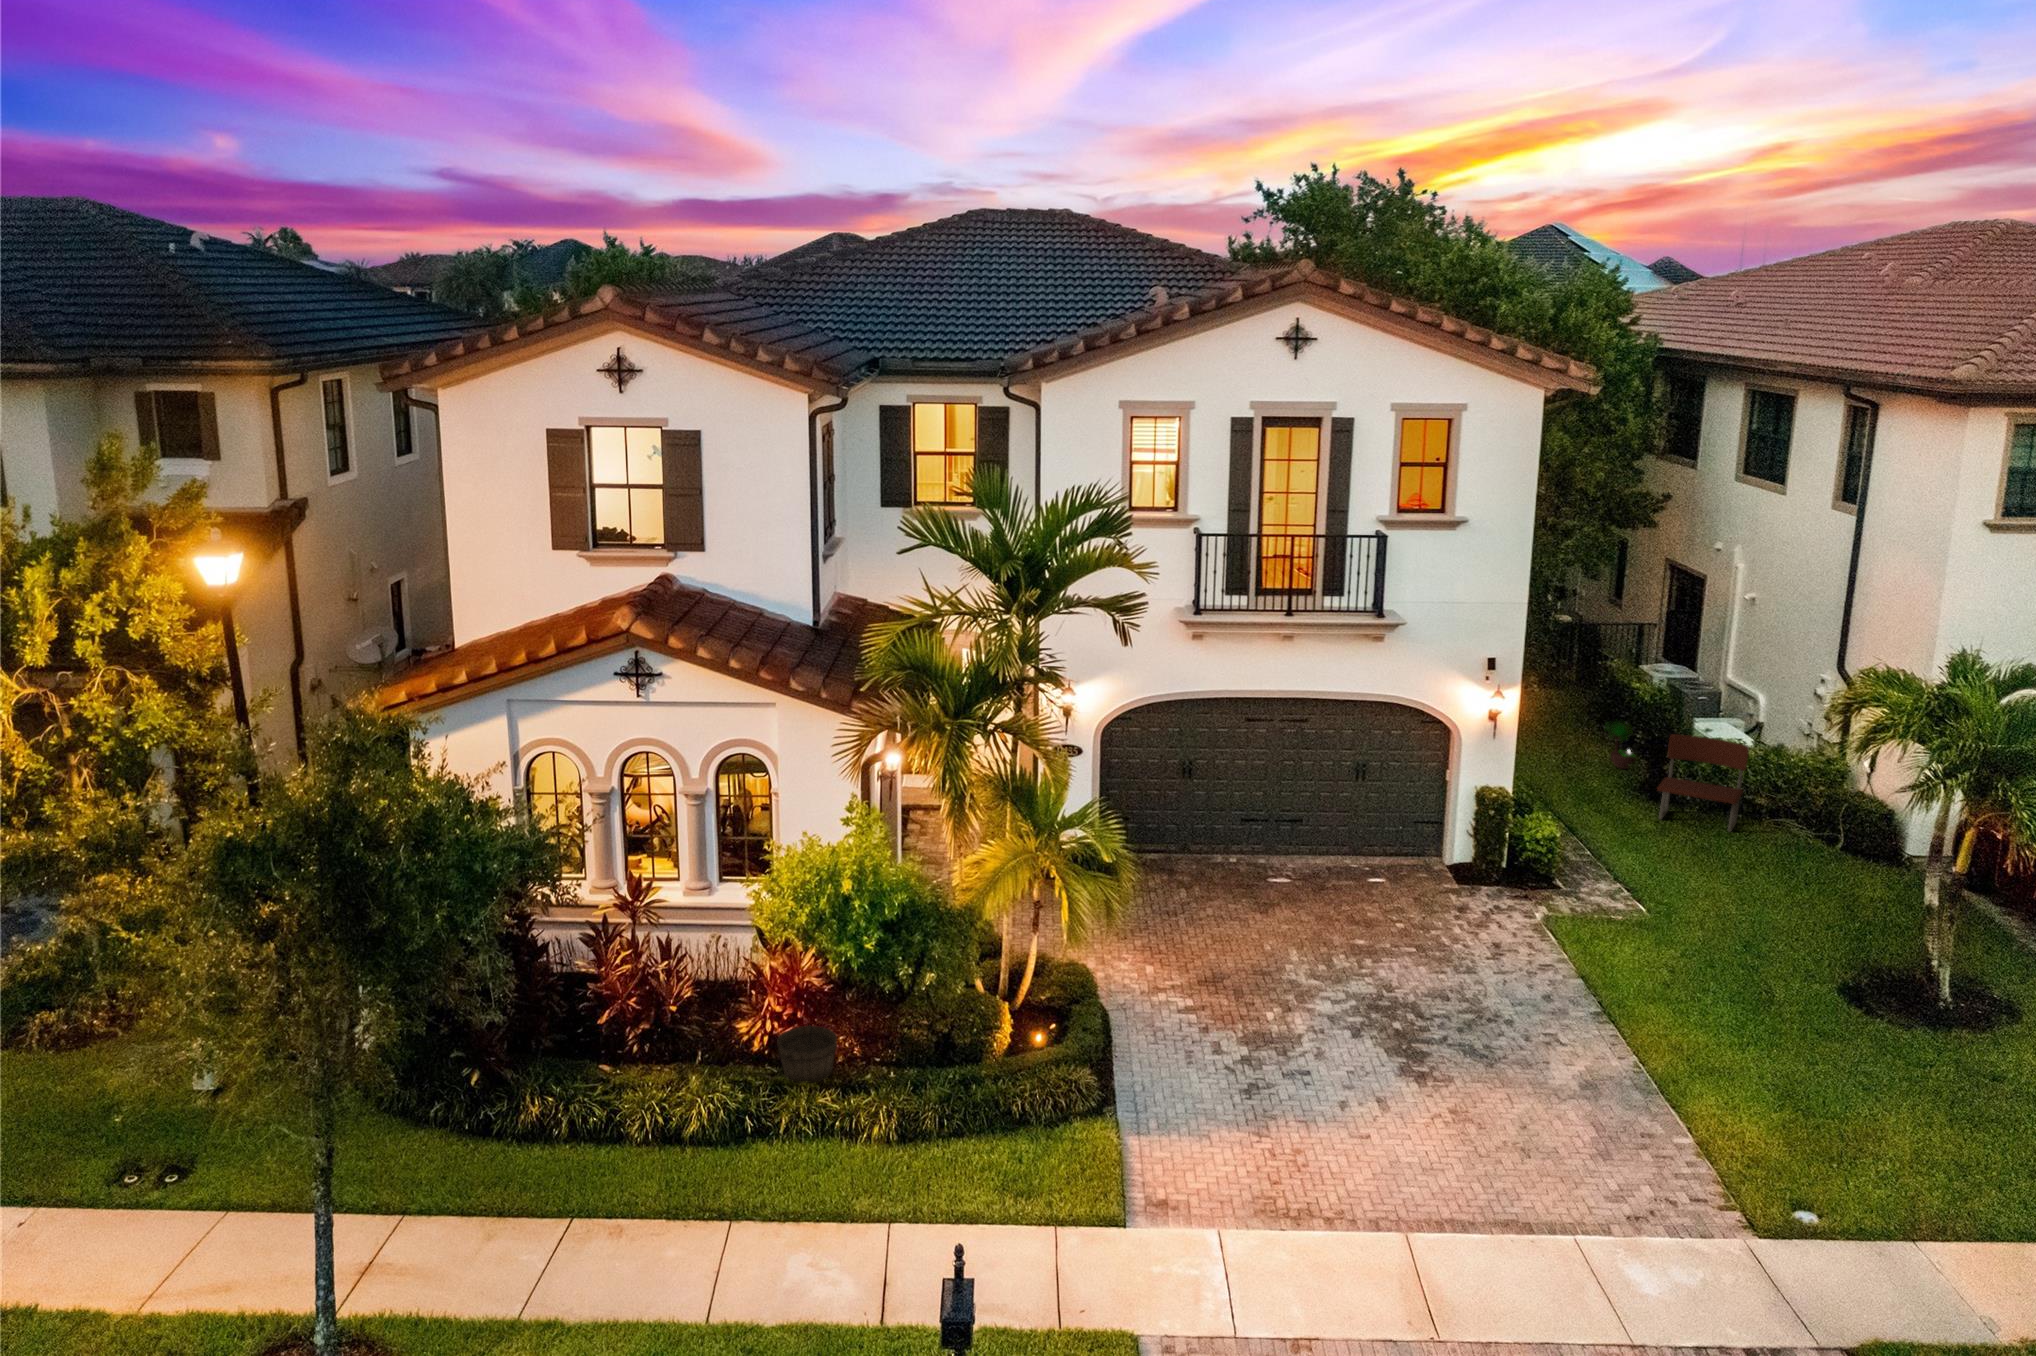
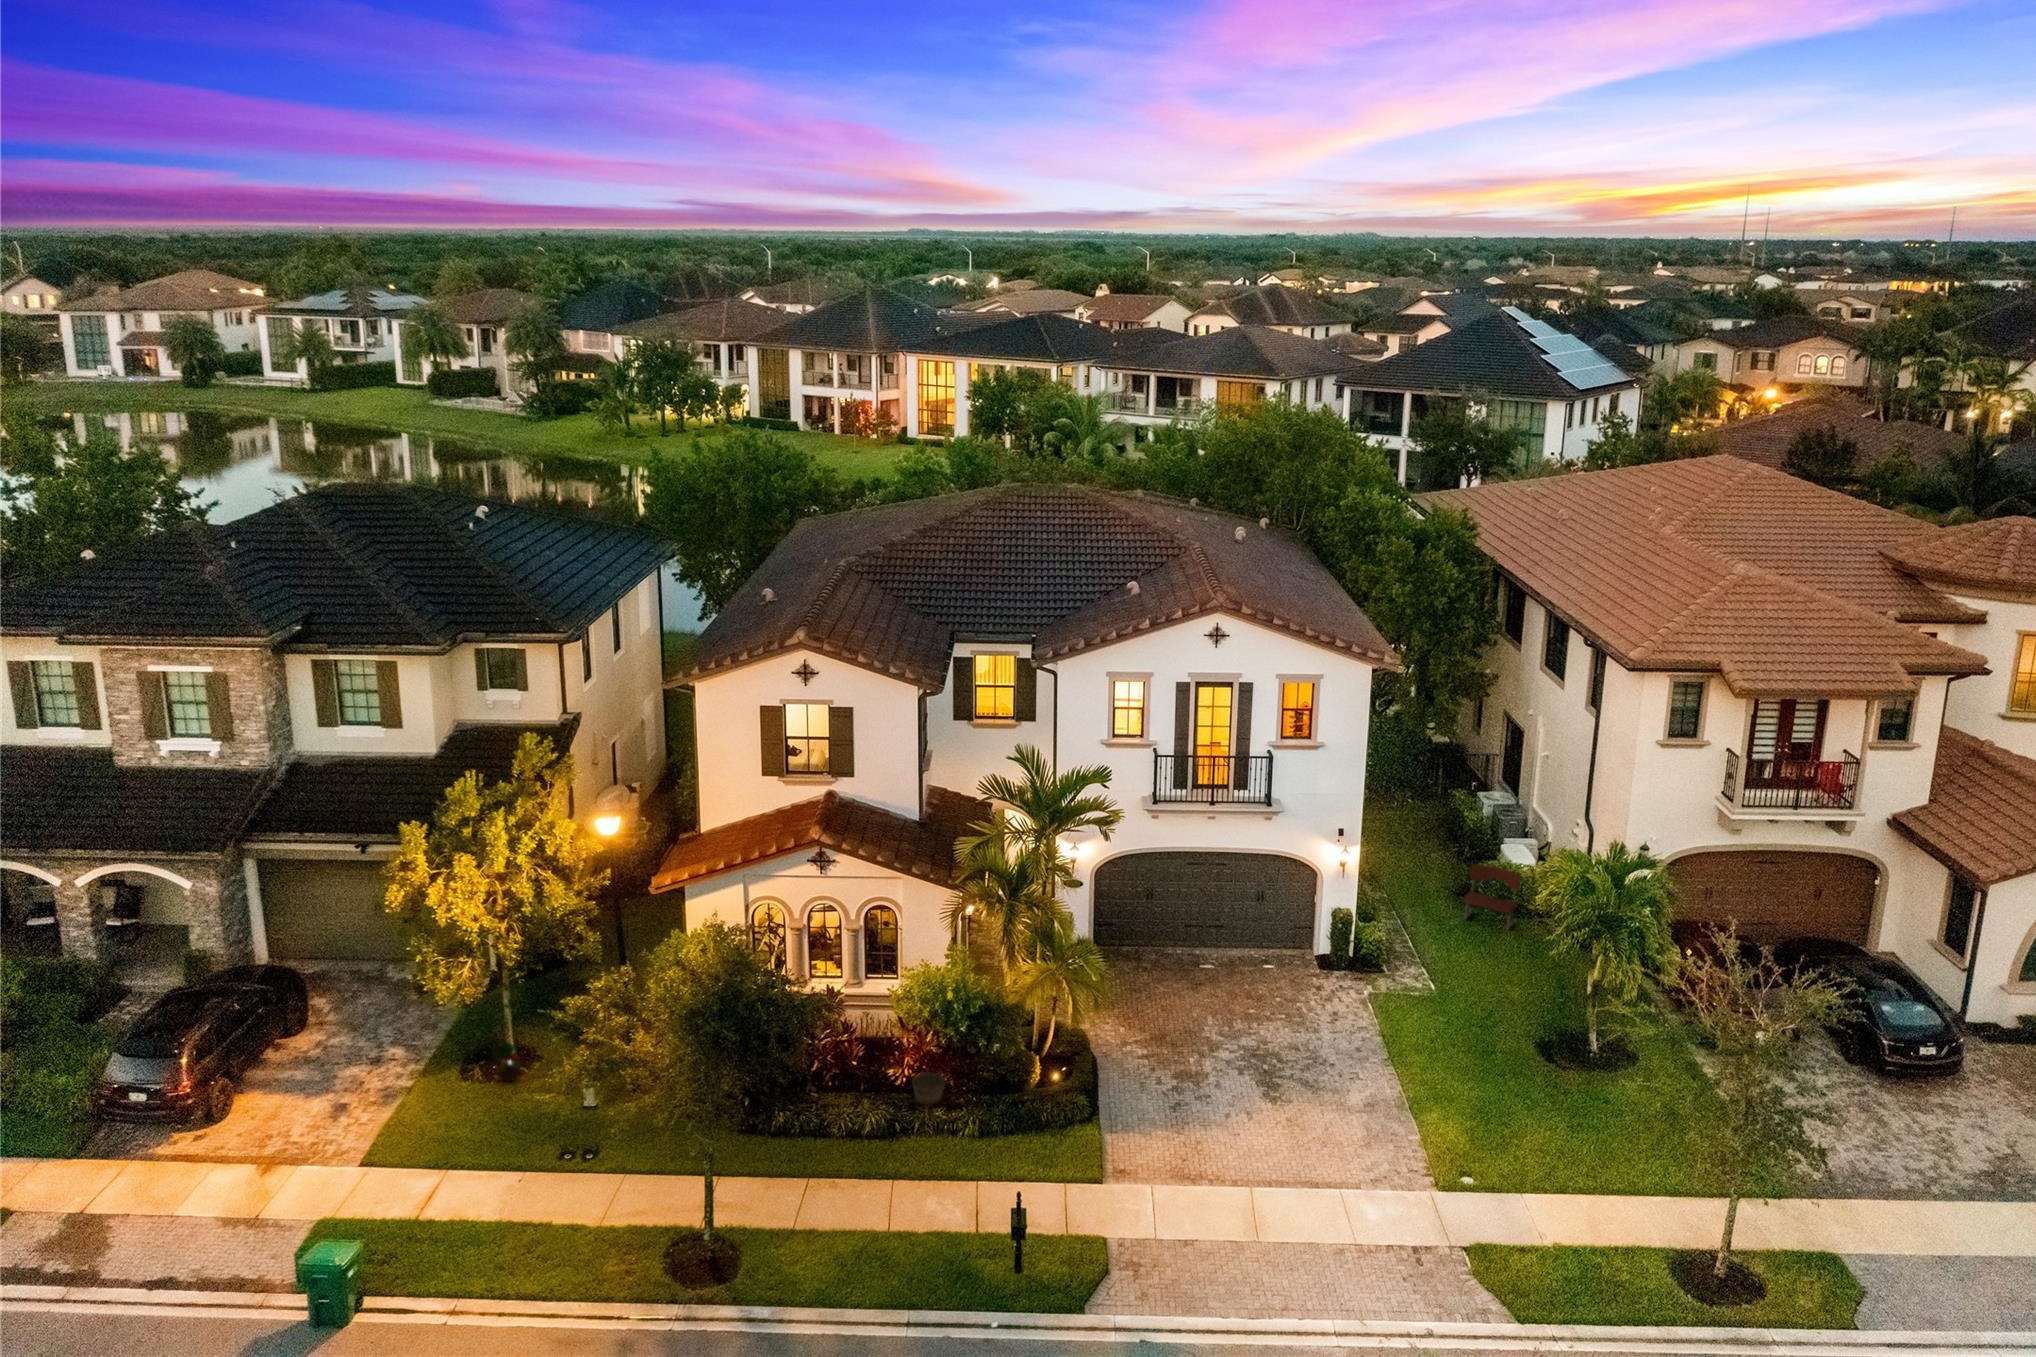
potted tree: present [1606,722,1636,769] -> present [493,1041,521,1081]

